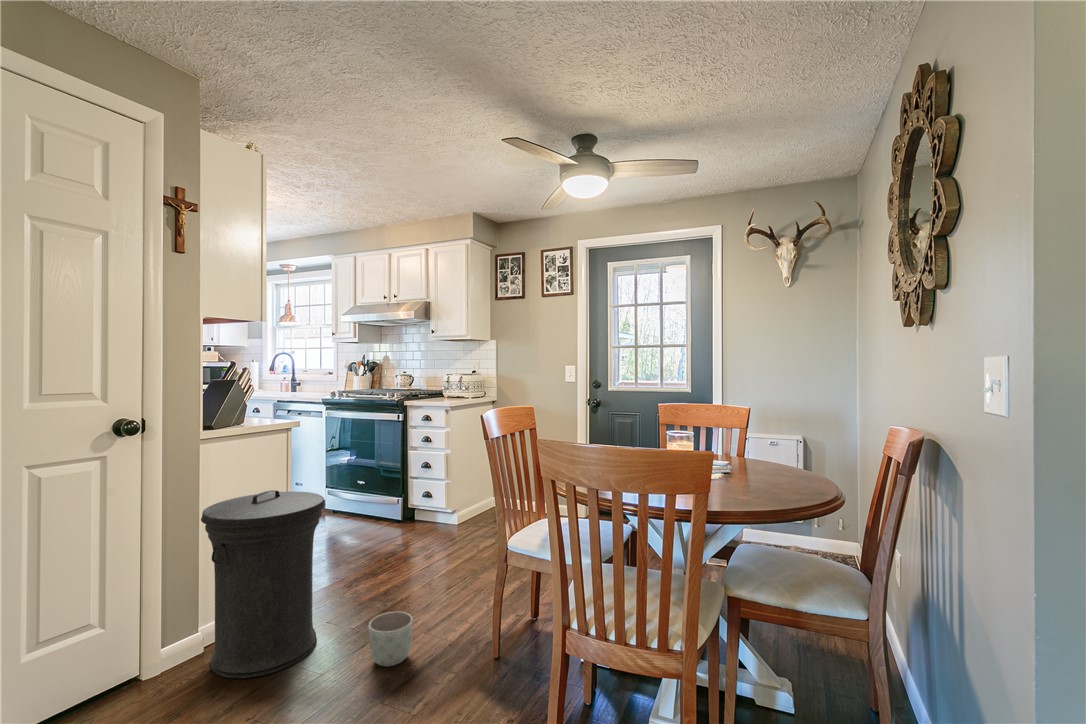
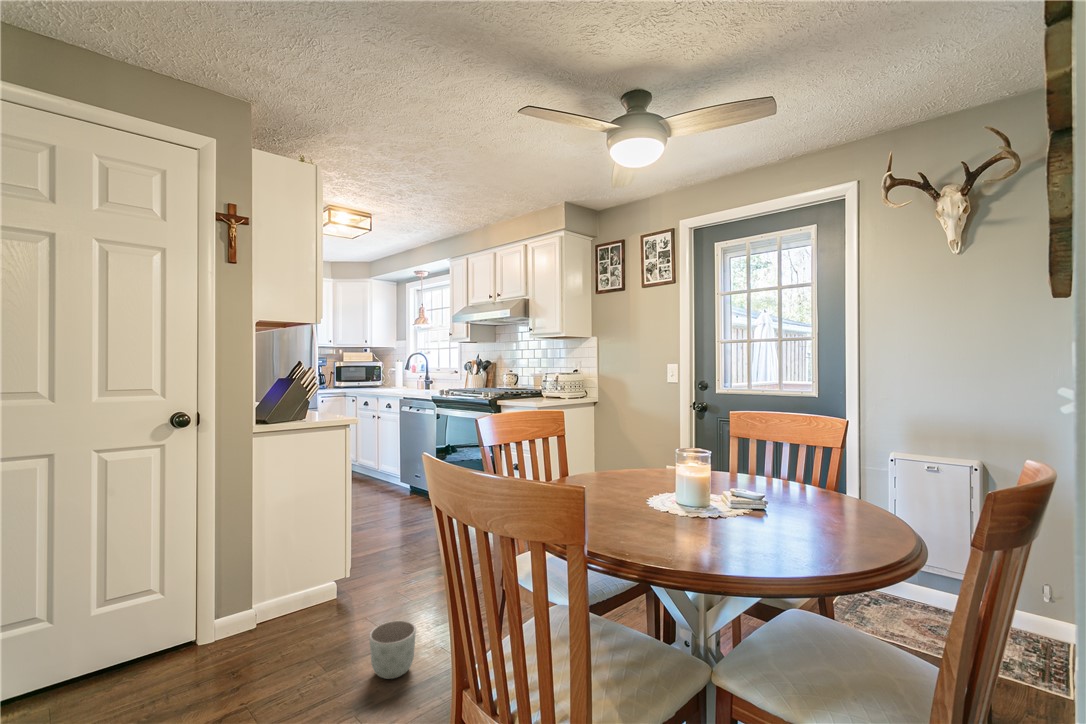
trash can: present [201,490,326,679] -> none [239,484,355,662]

